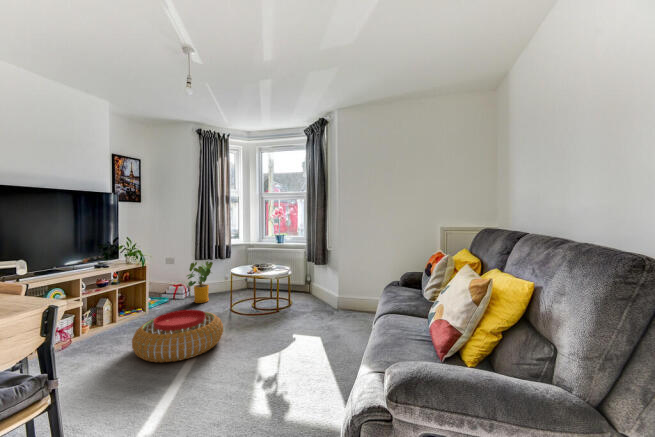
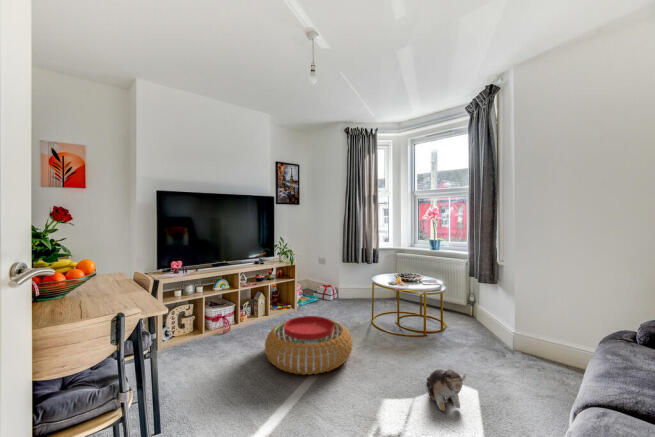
house plant: present [187,261,213,303] -> none [330,264,360,308]
plush toy: none [286,323,315,353] -> present [427,369,466,411]

